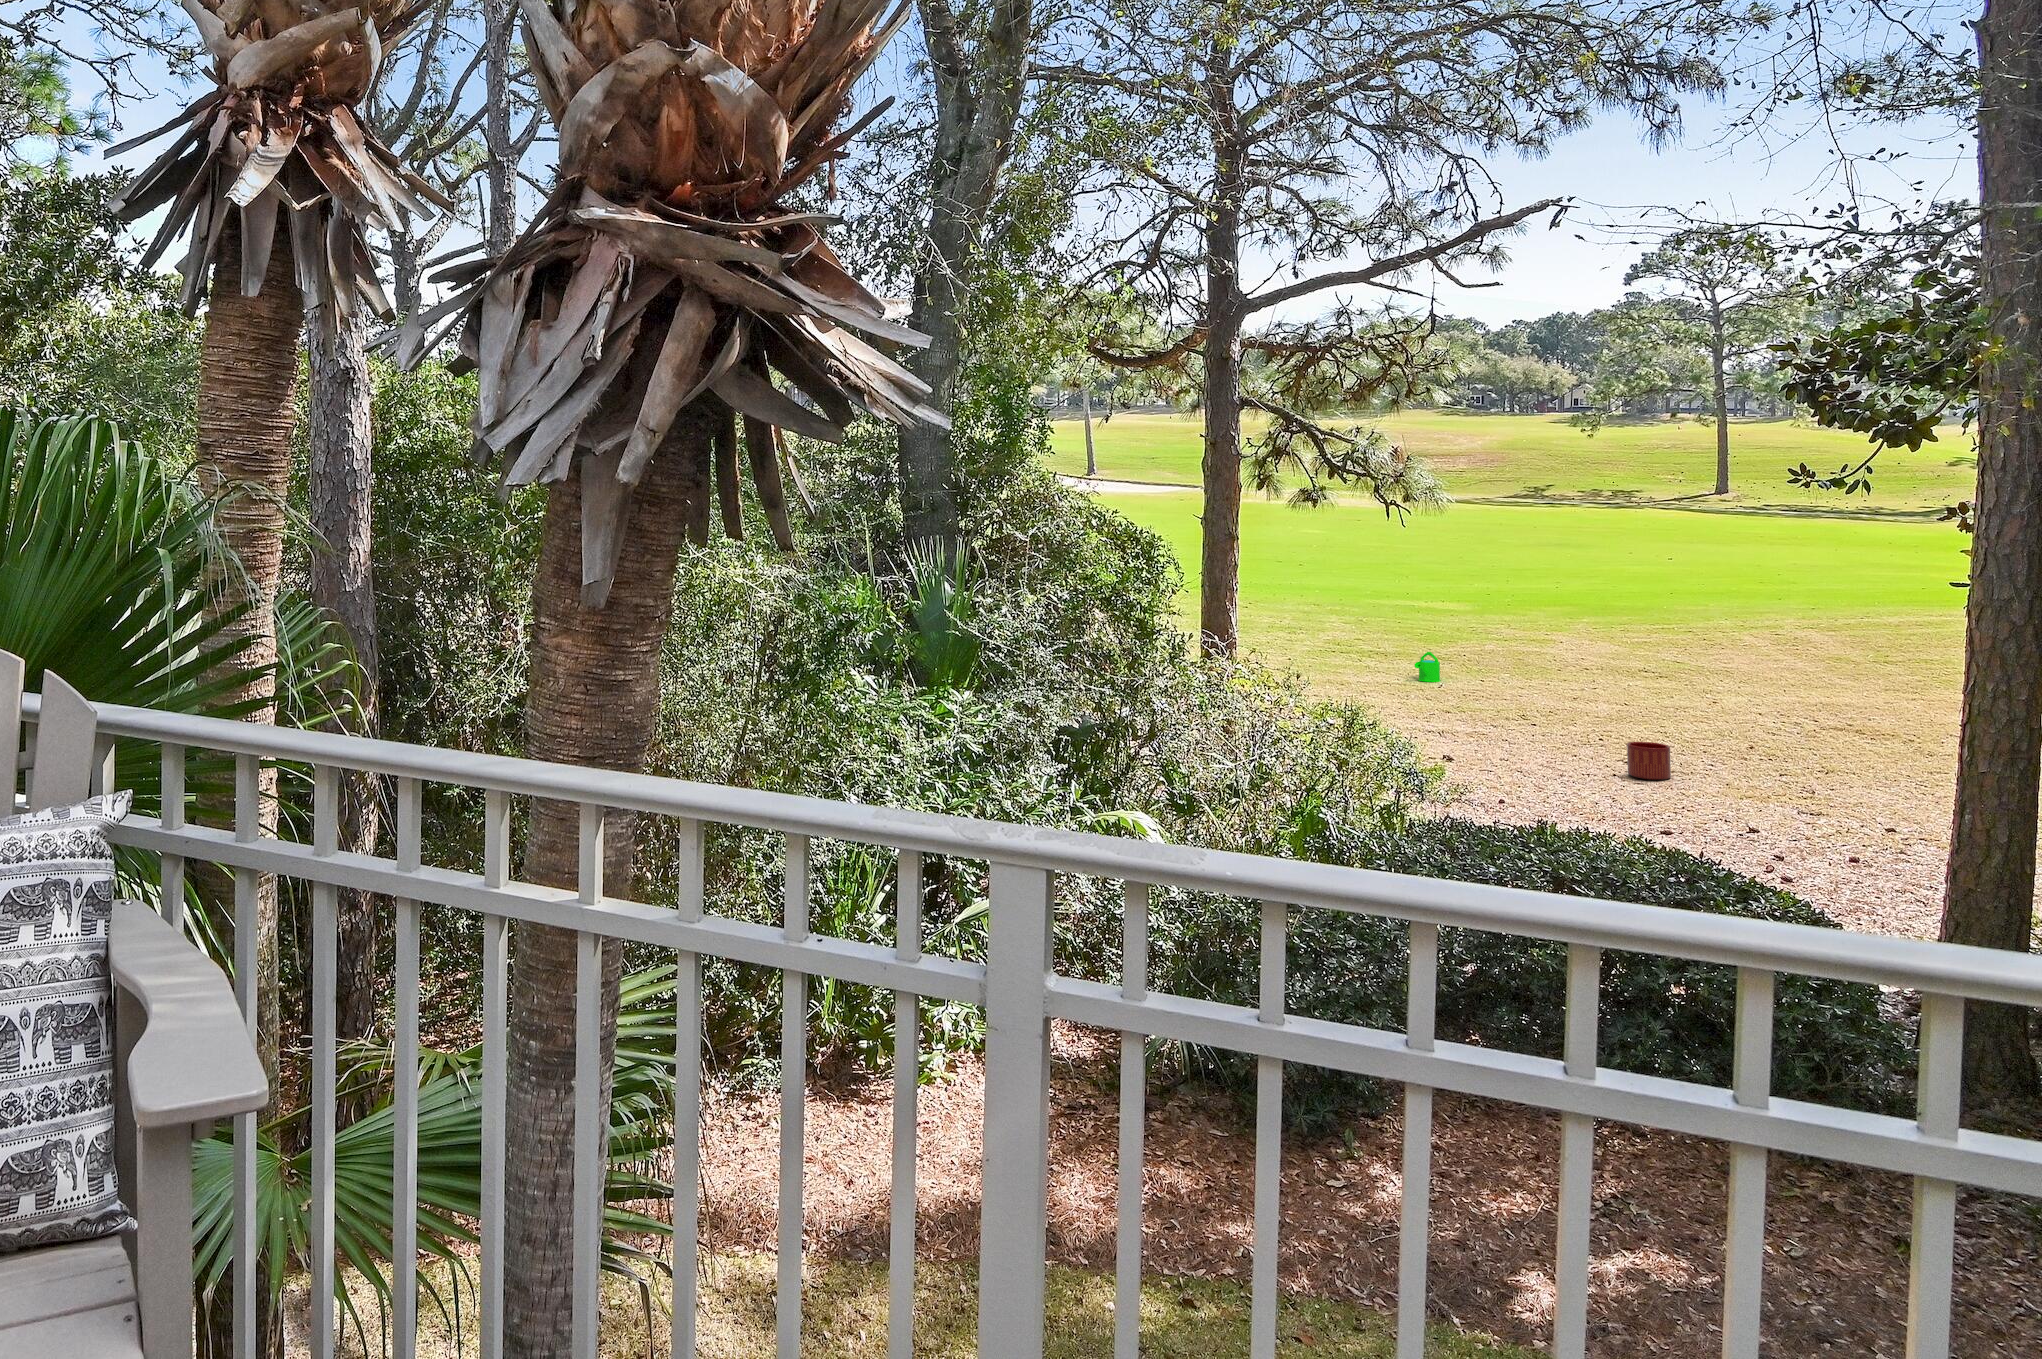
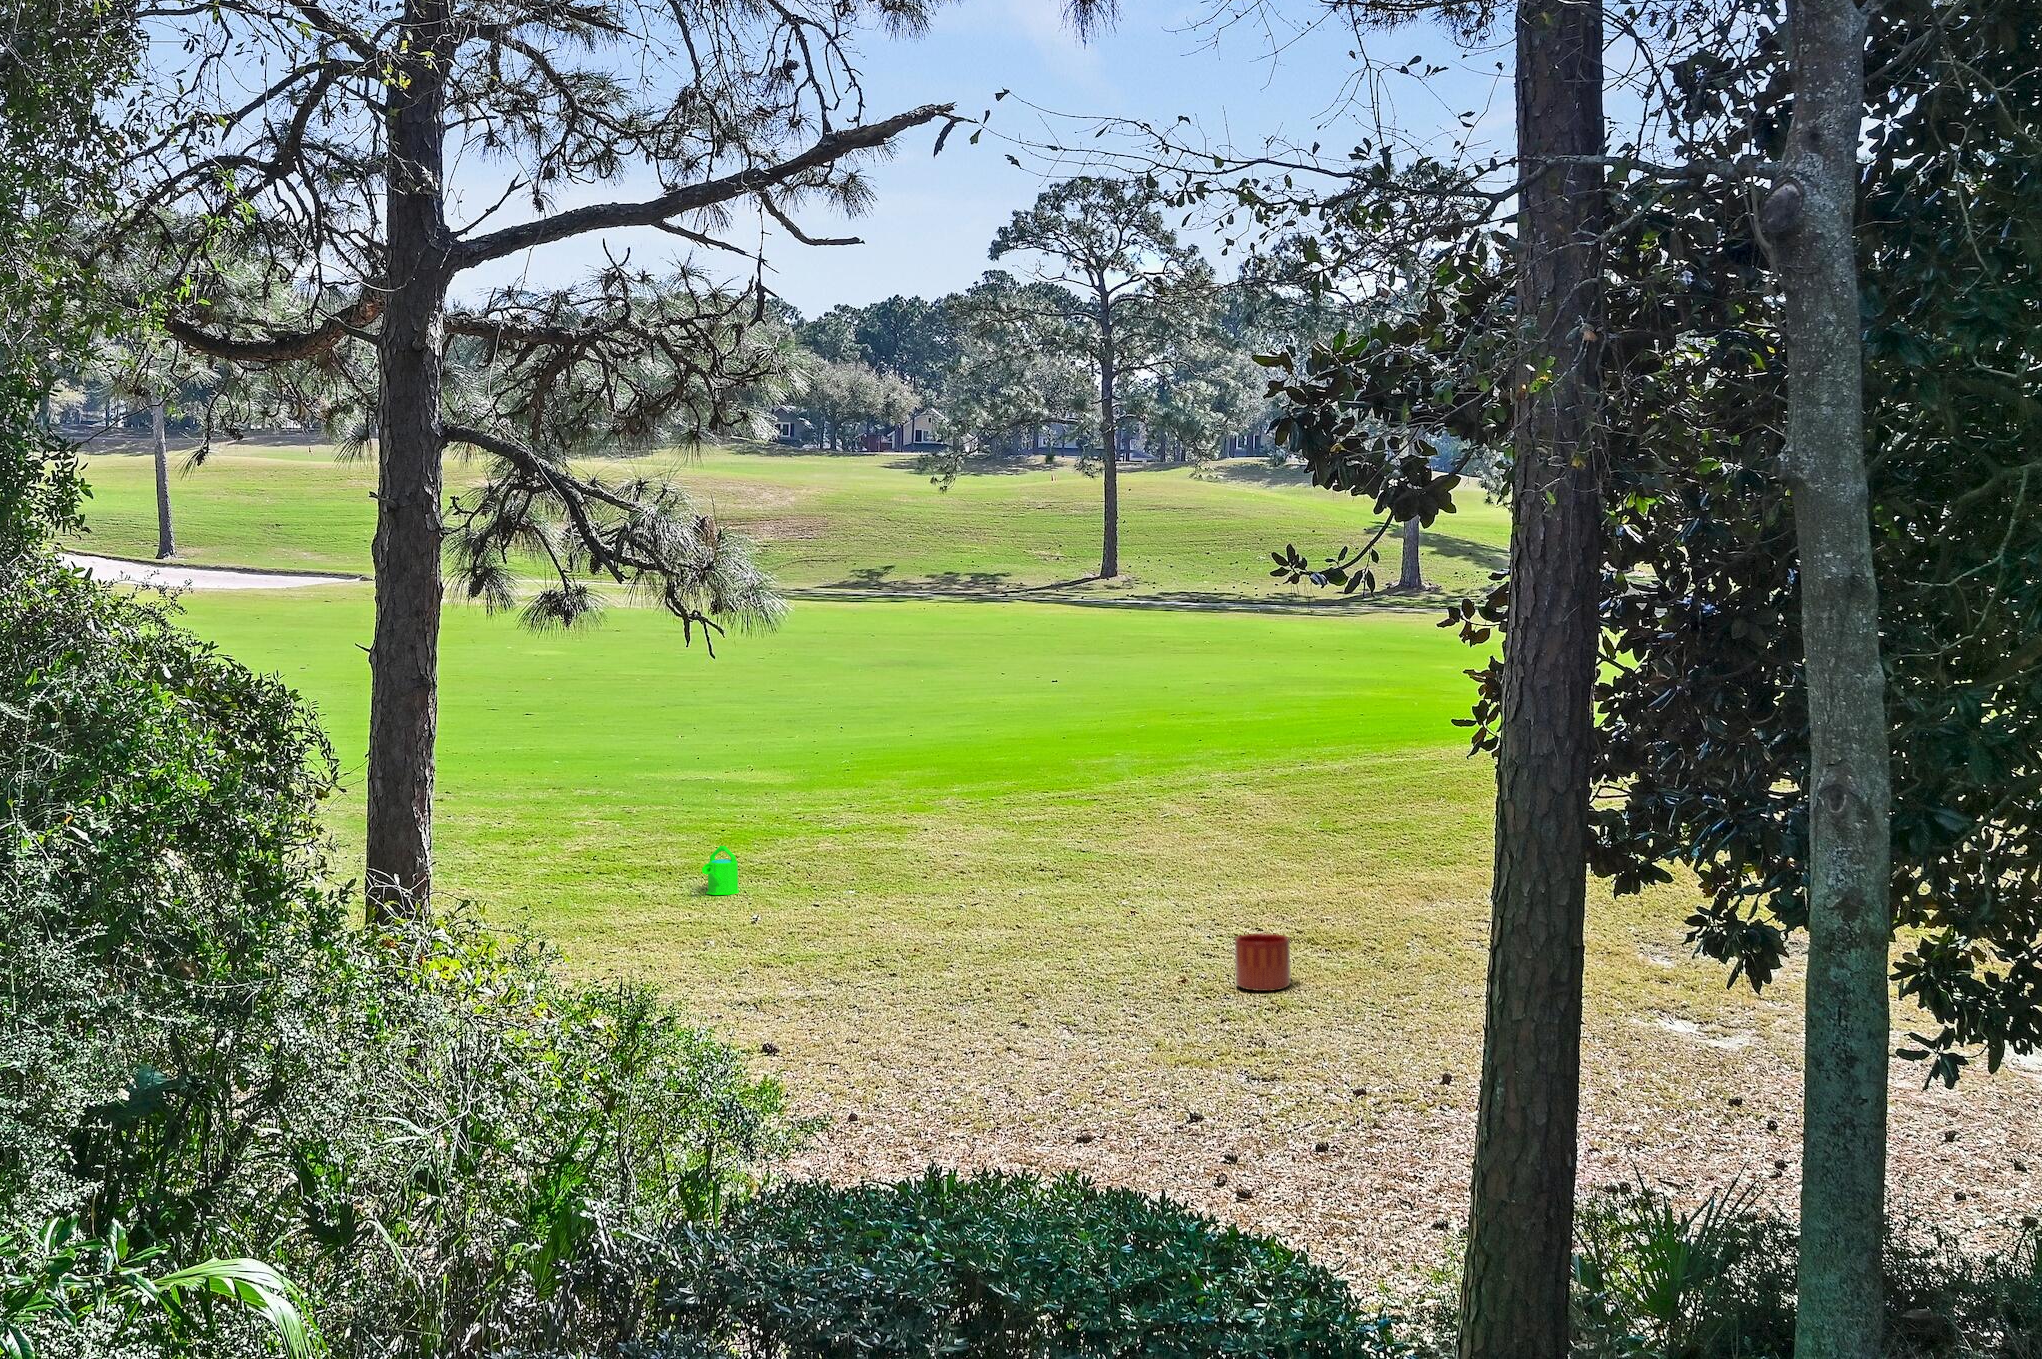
planter: present [1627,742,1671,780] -> present [1235,933,1290,991]

